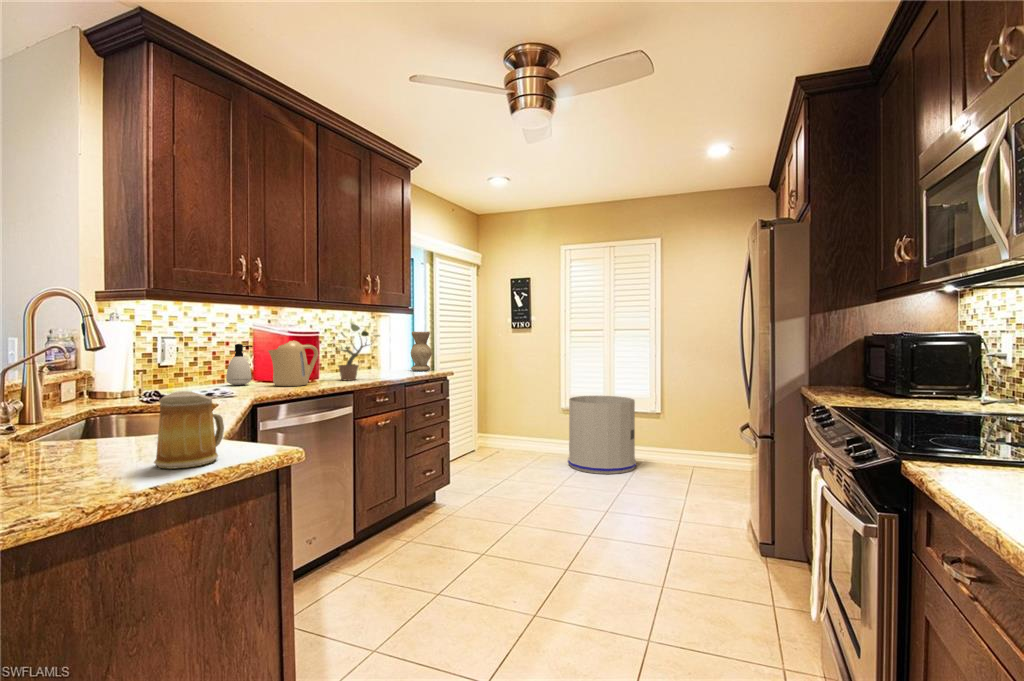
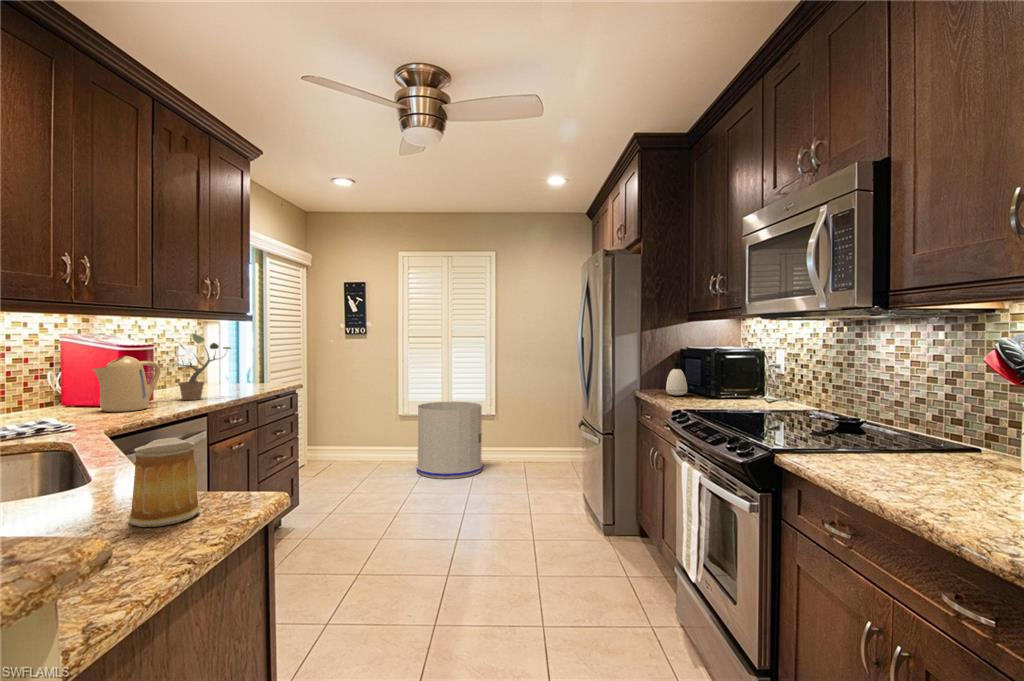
vase: present [411,331,432,371] -> none [252,340,277,384]
soap dispenser: present [226,344,252,385] -> present [666,358,687,396]

